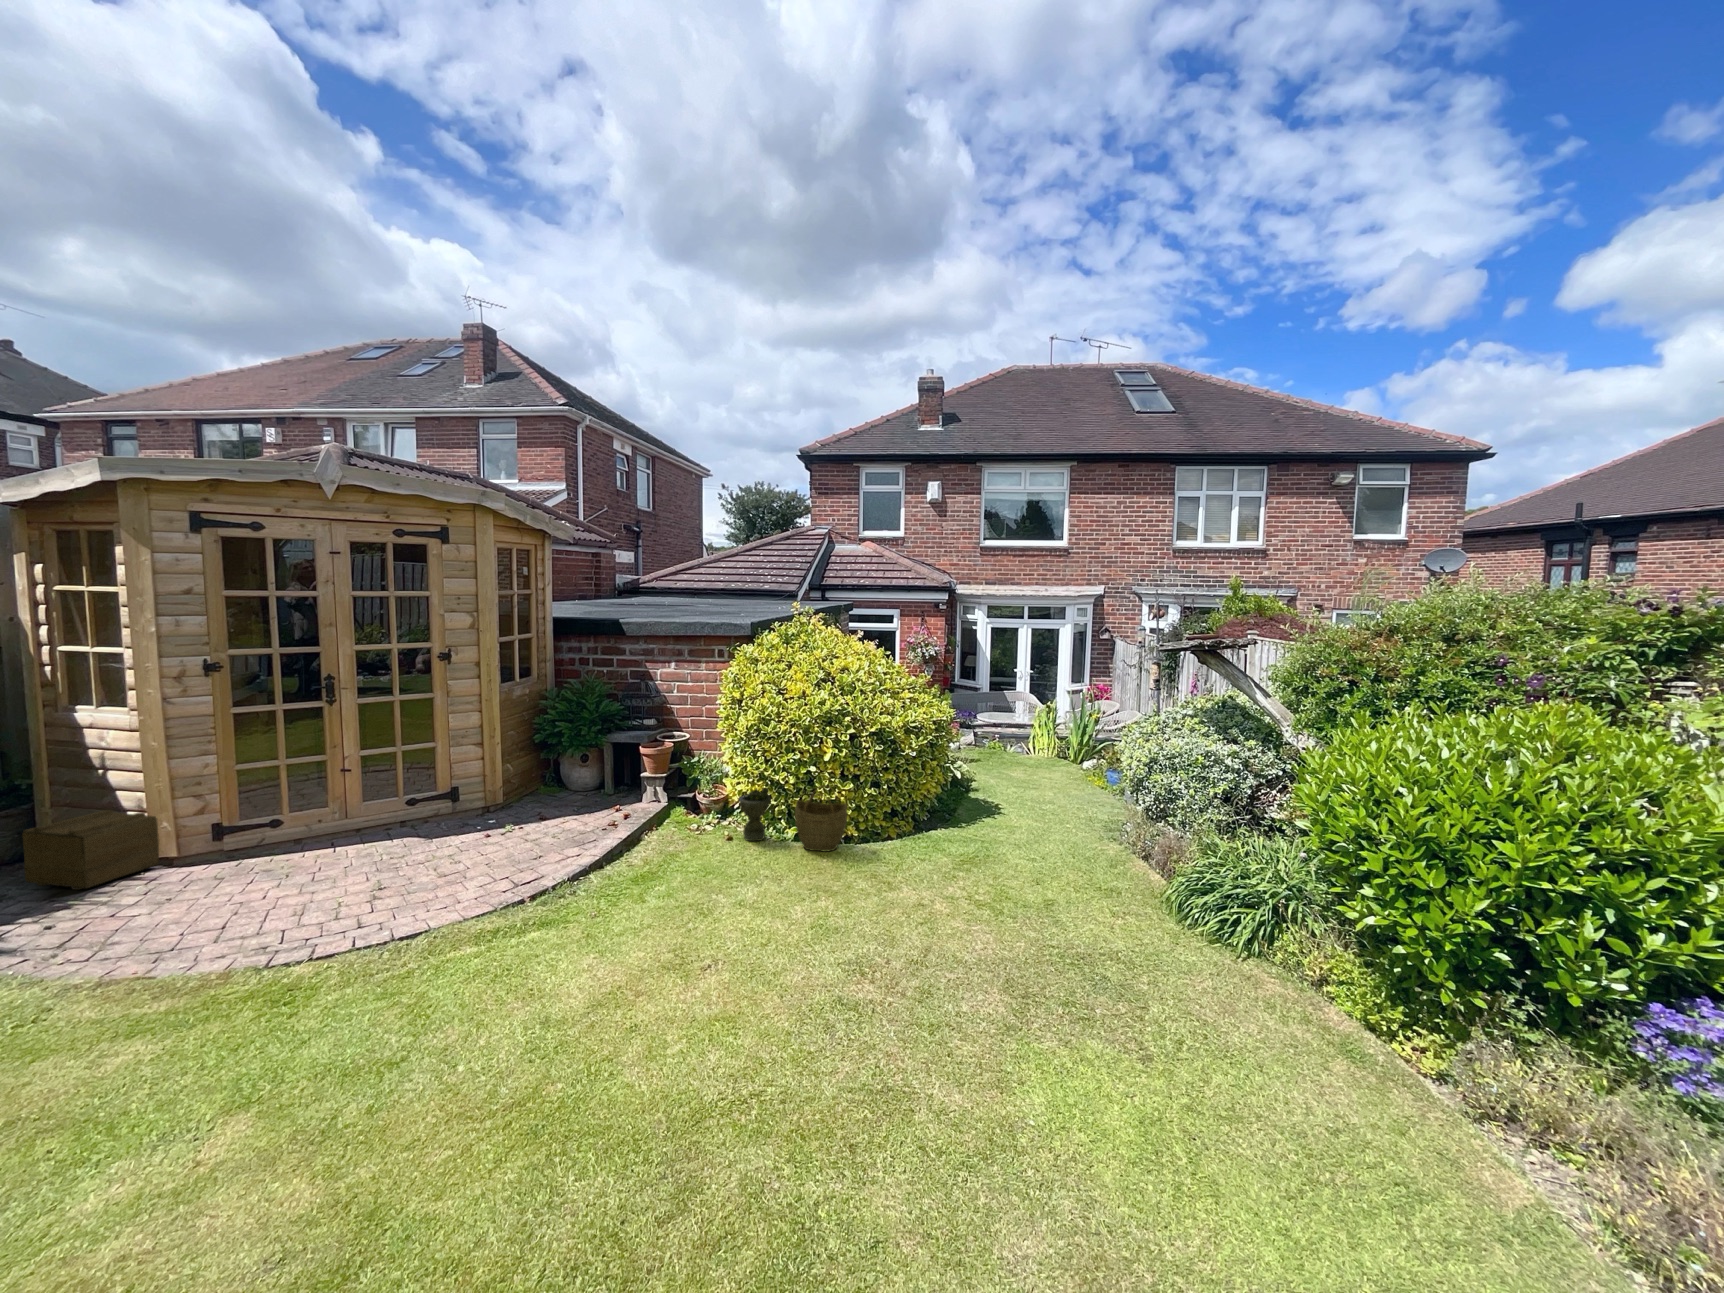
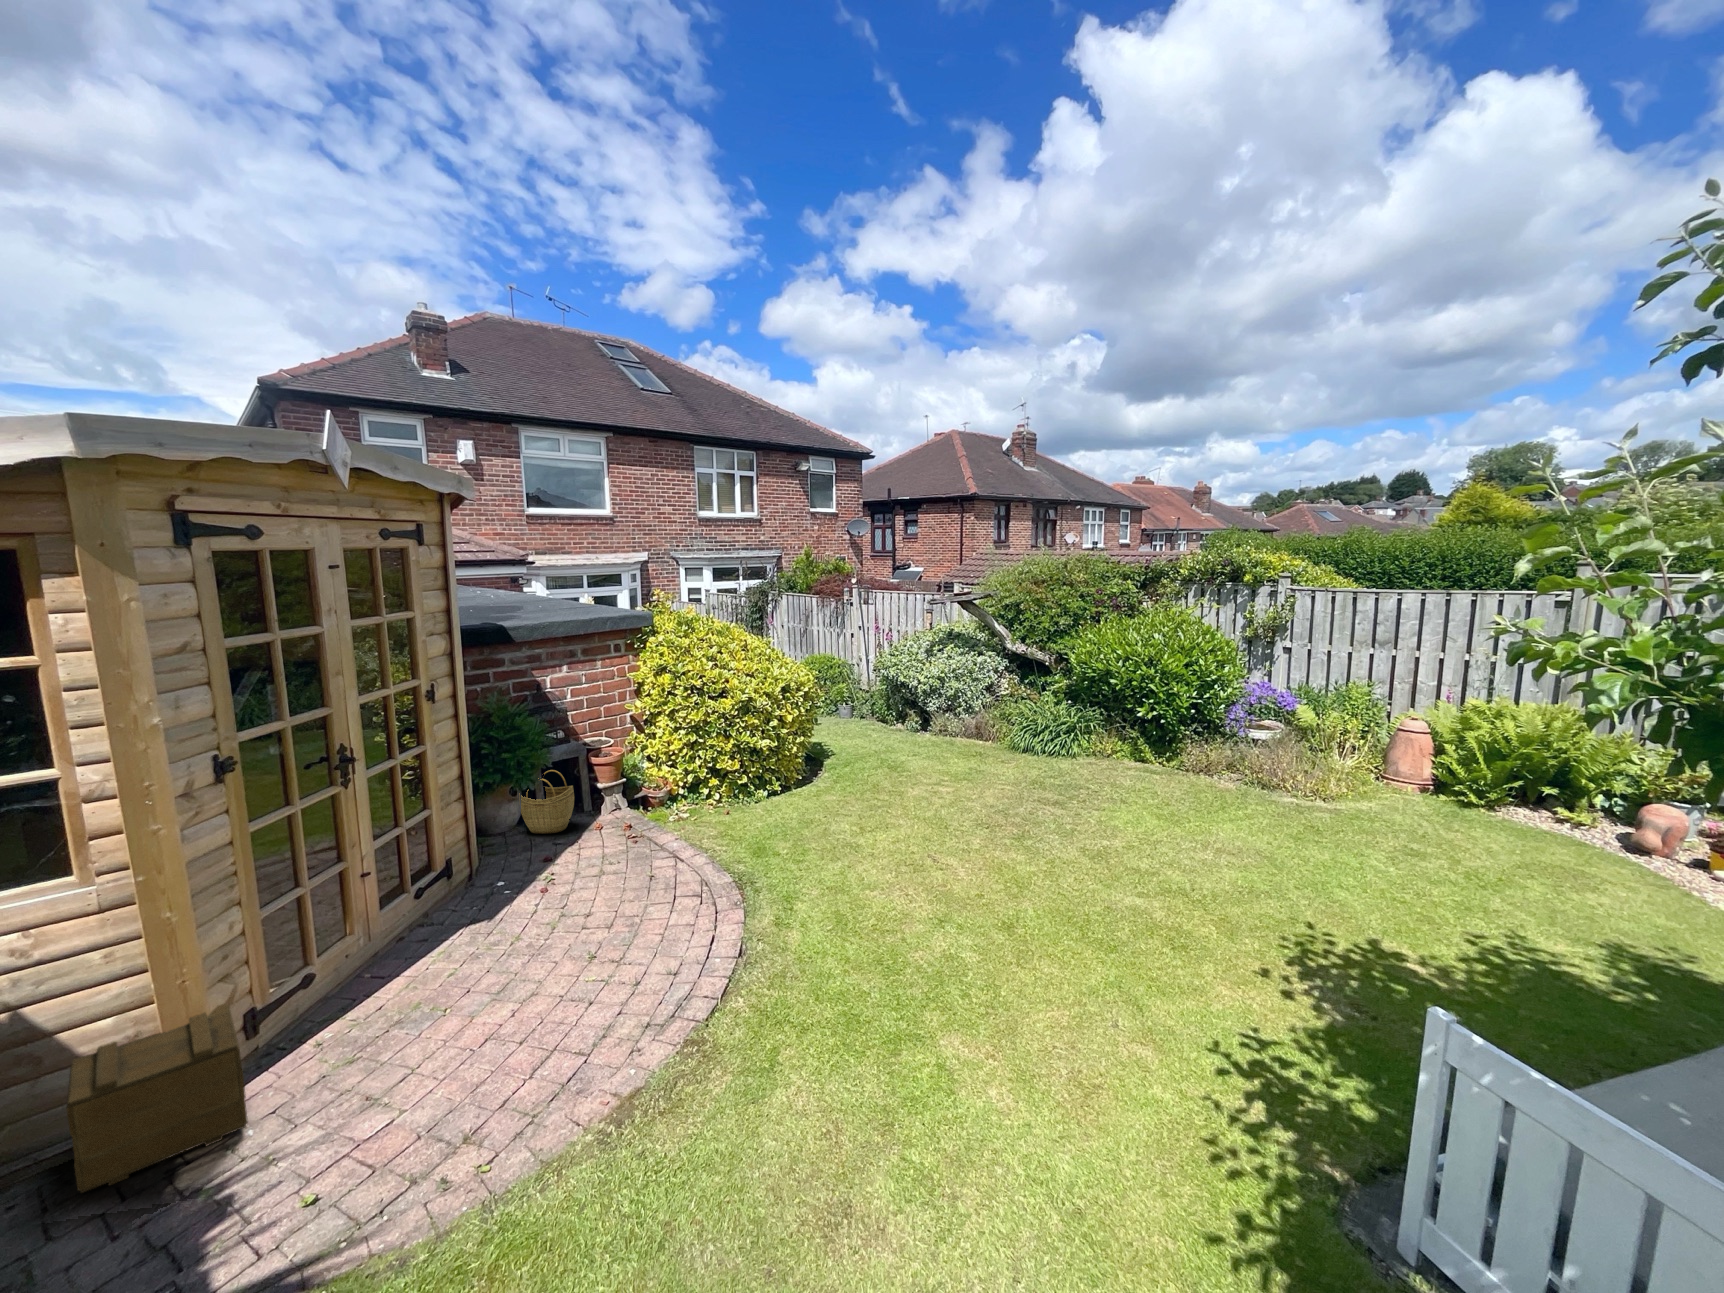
woven basket: present [795,786,847,851] -> present [521,770,574,834]
planter: present [739,789,770,841] -> none [732,759,761,809]

